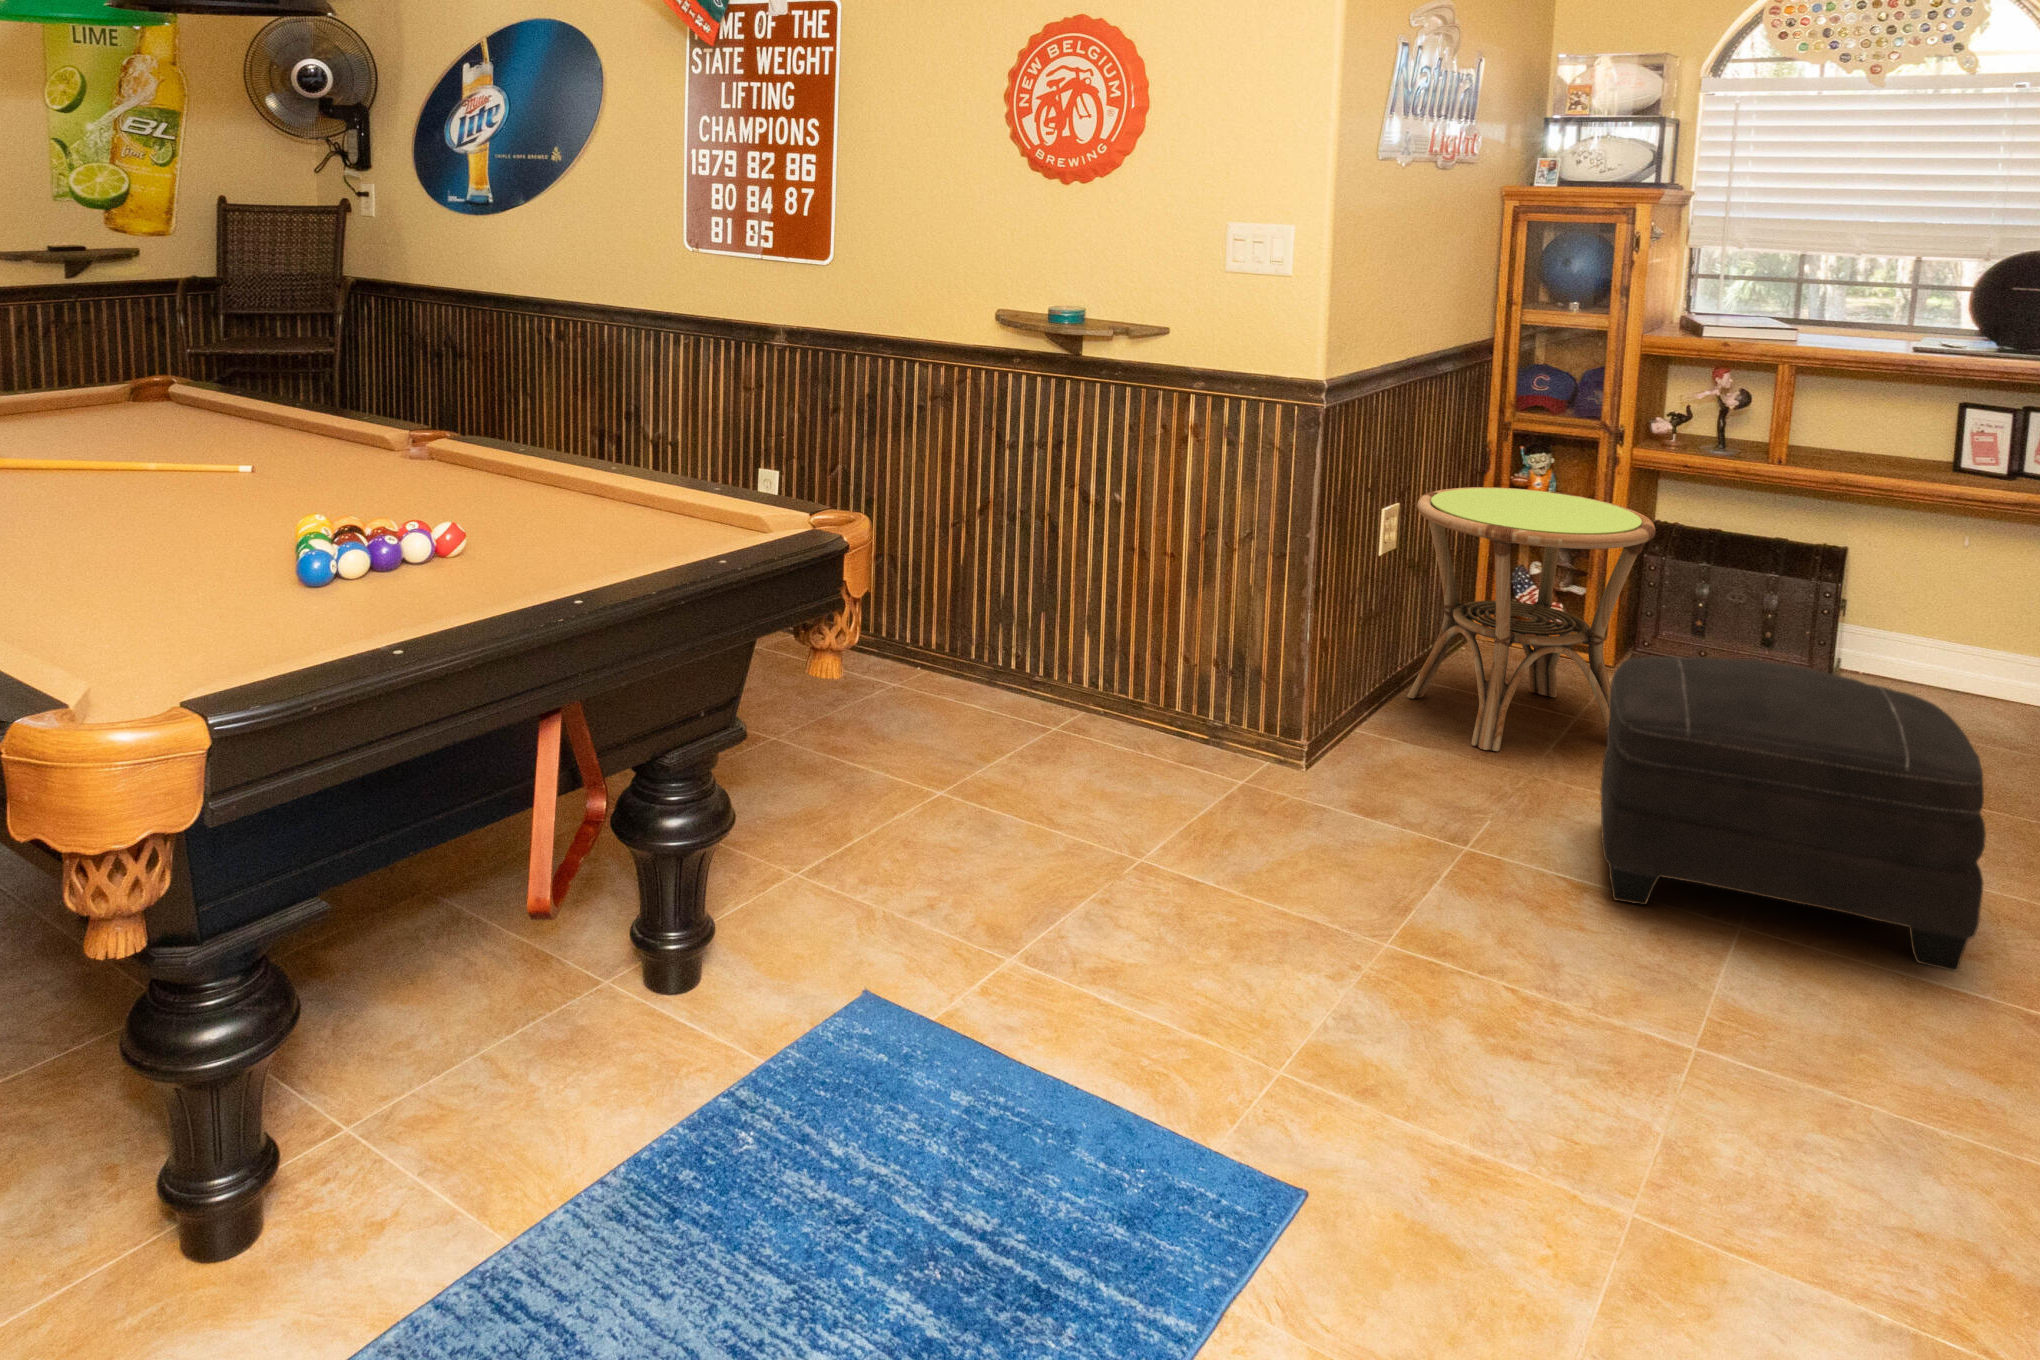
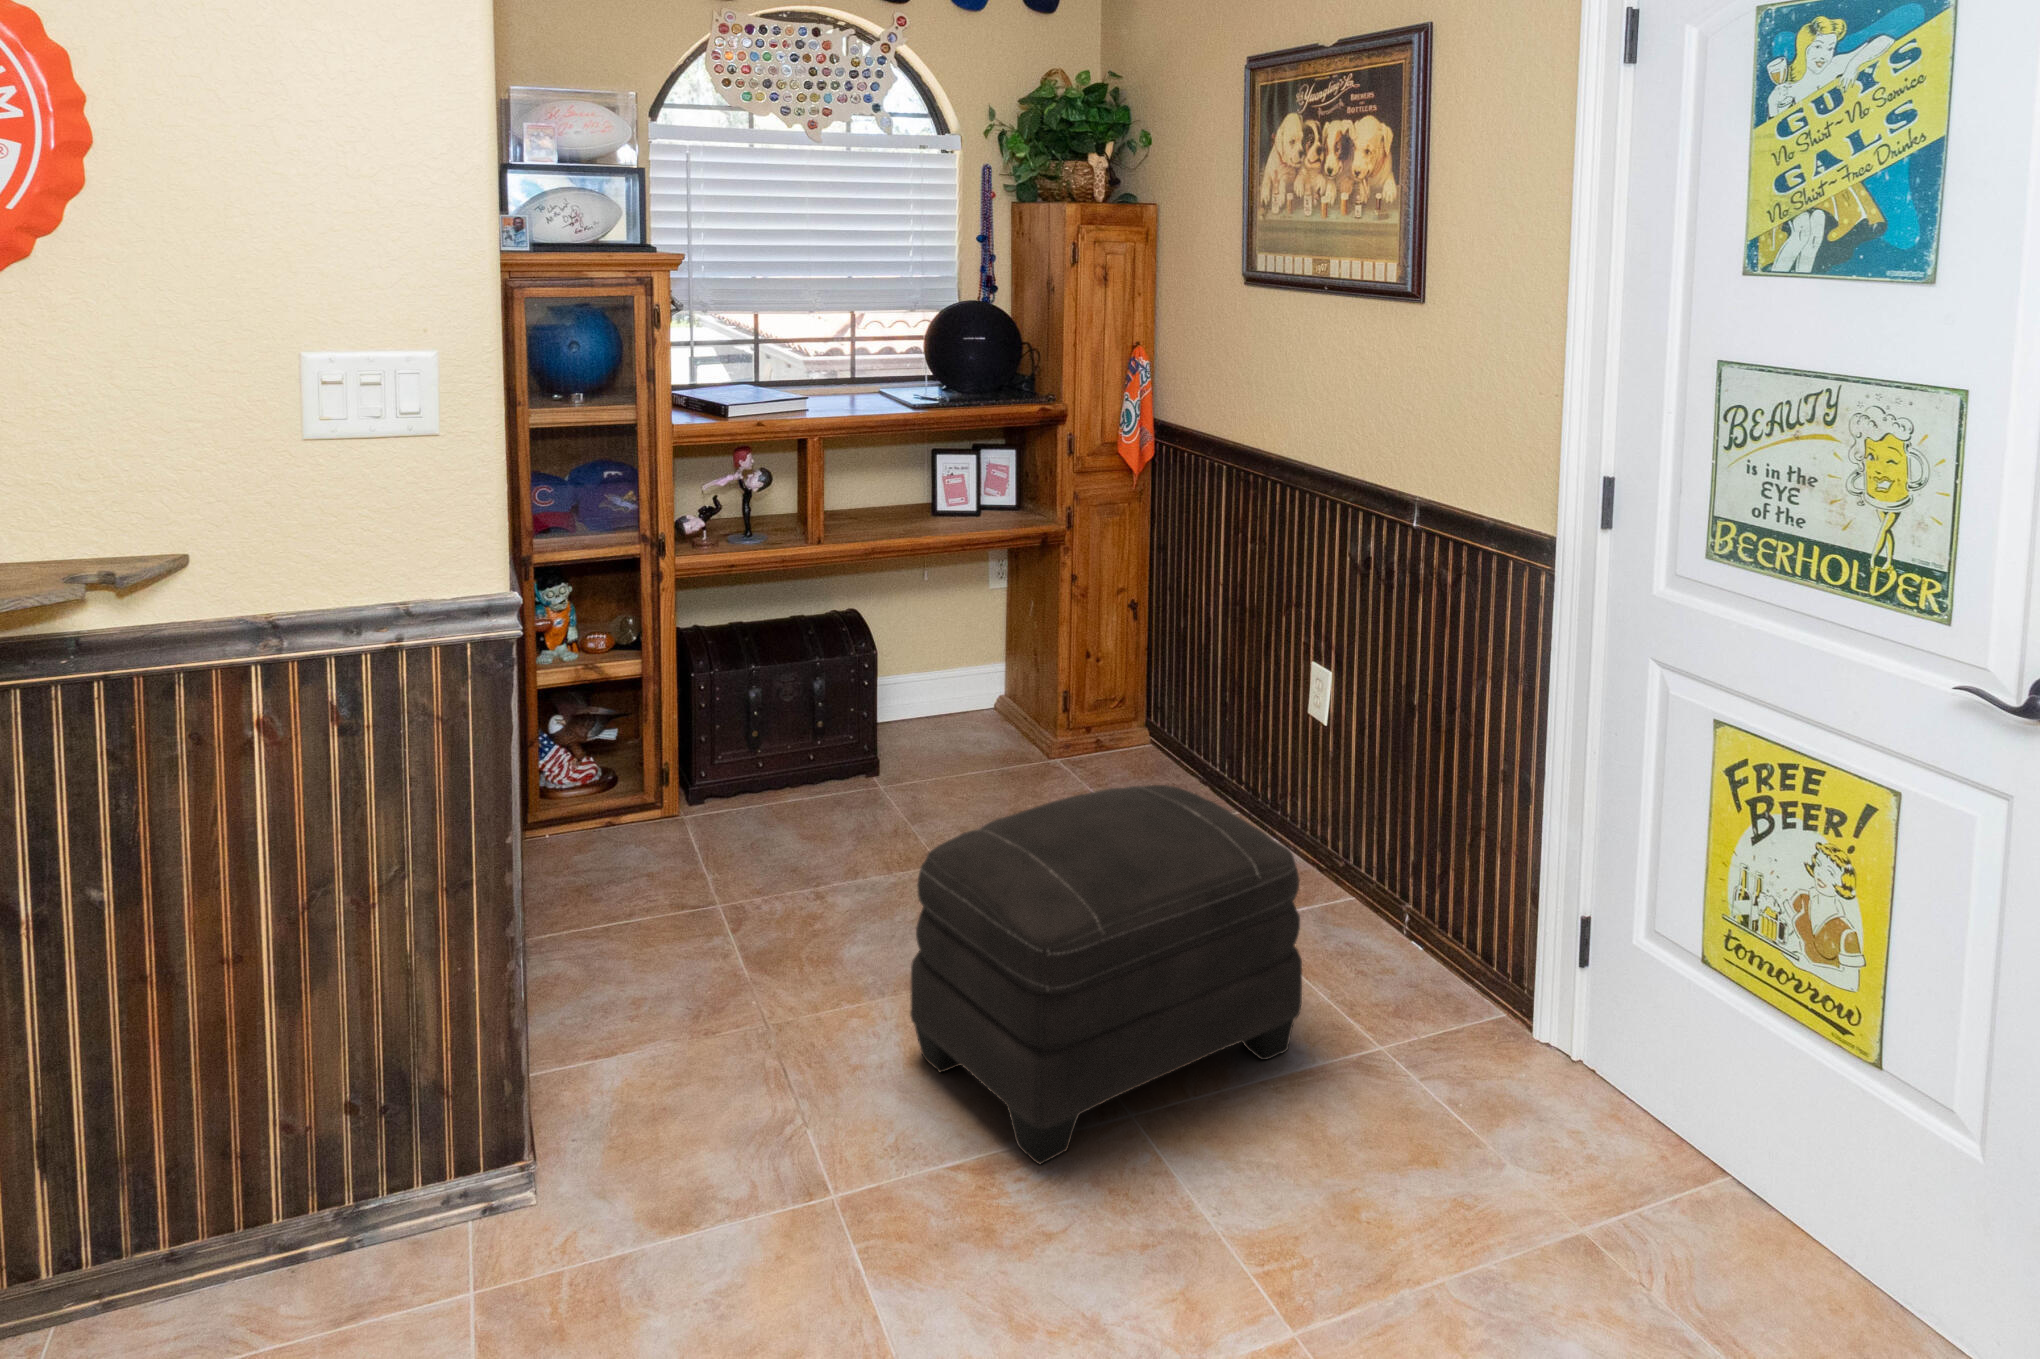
side table: present [1407,487,1655,751] -> none [524,643,819,1022]

